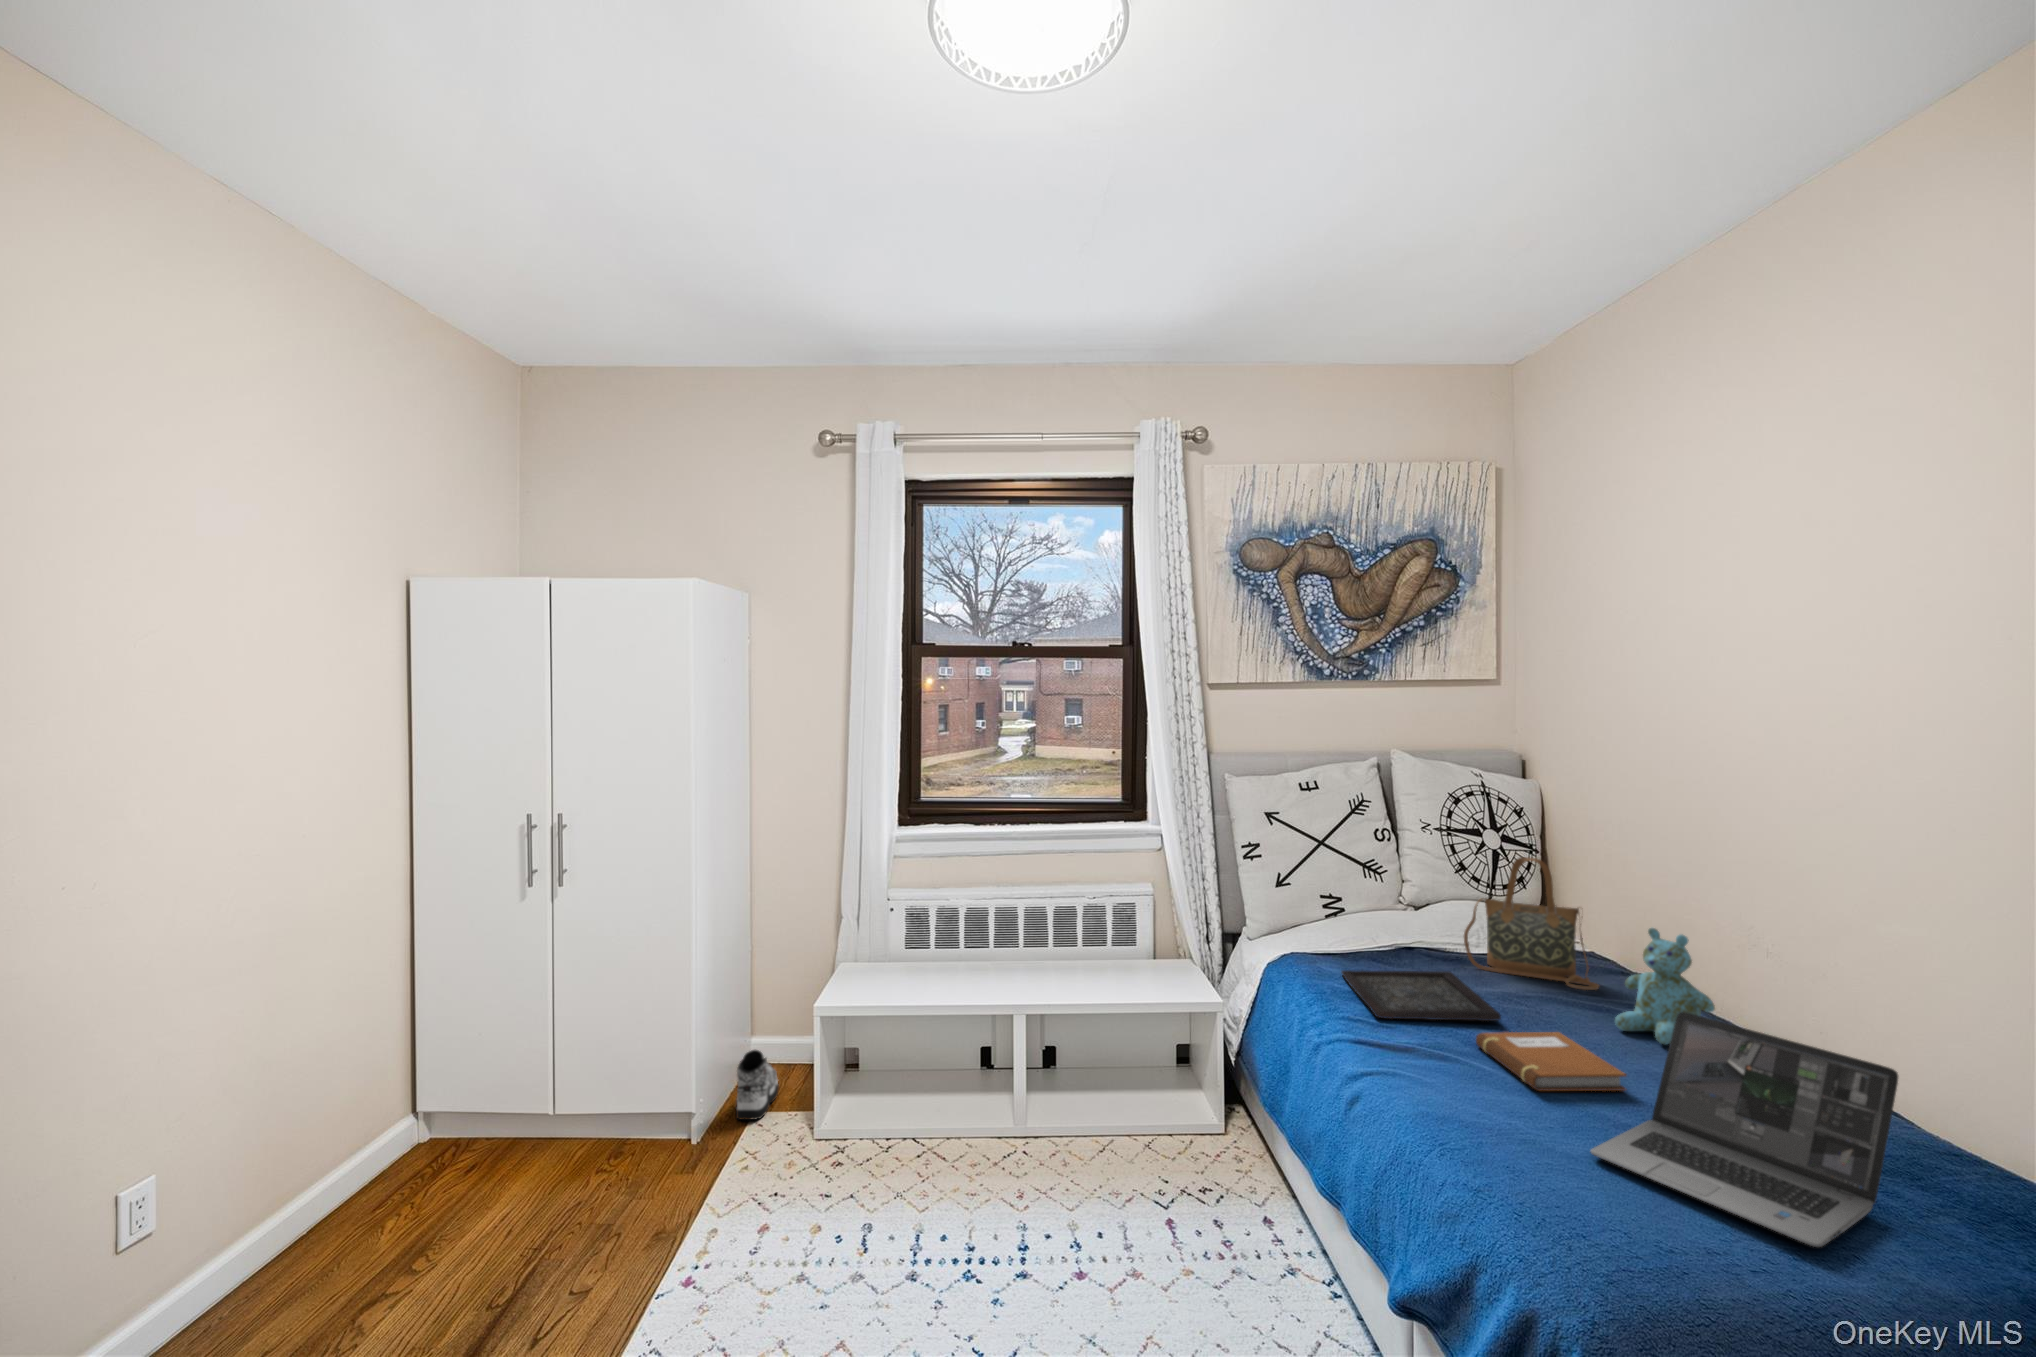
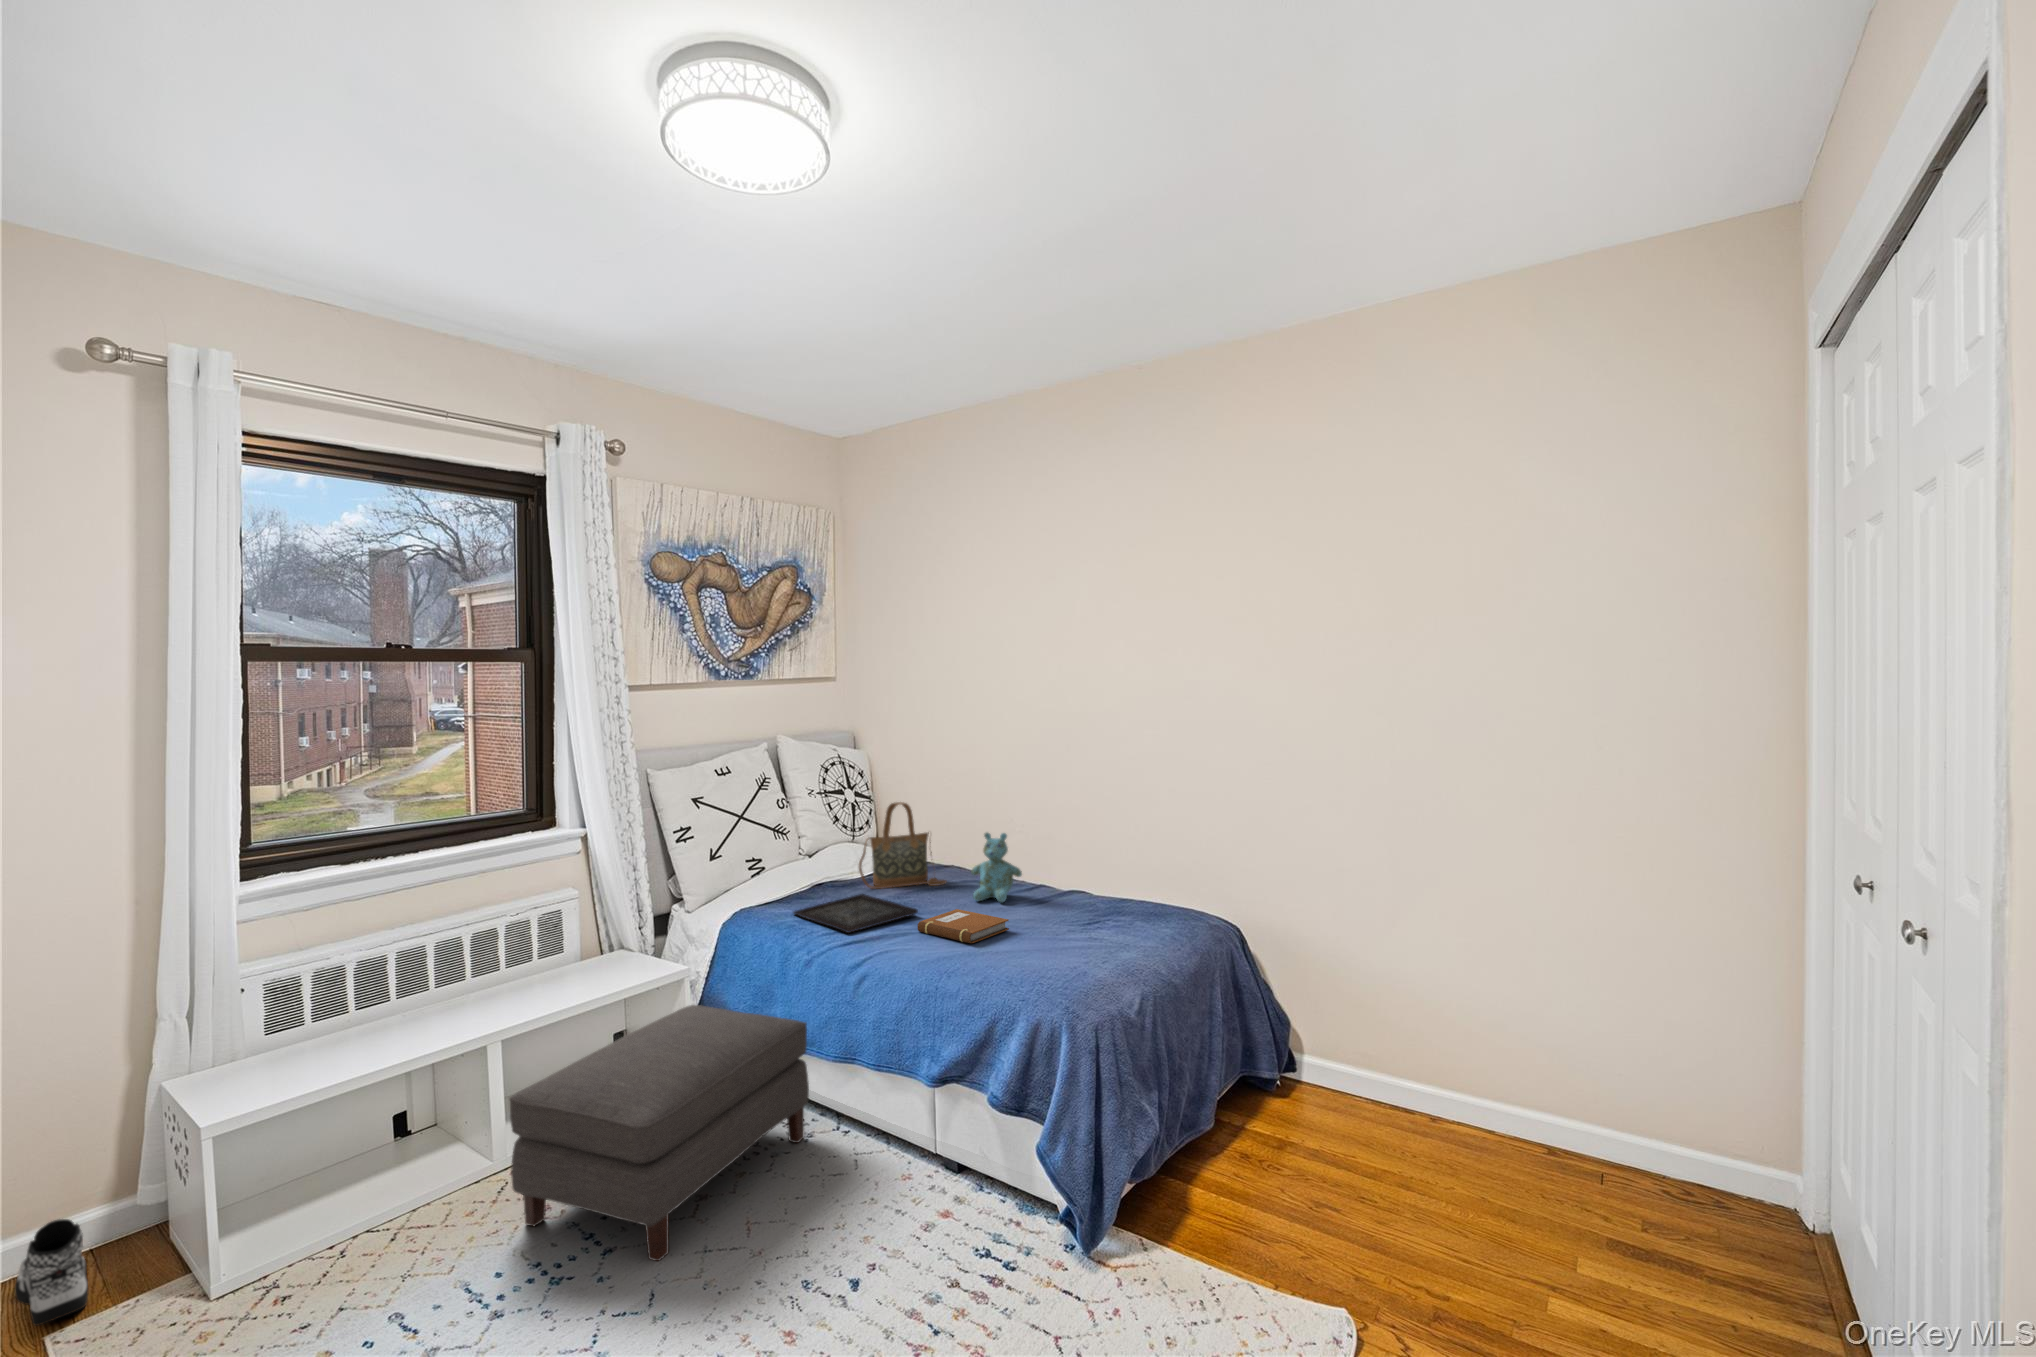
laptop: present [1591,1012,1898,1247] -> none [1024,871,1138,966]
ottoman: none [980,1045,1292,1311] -> present [509,1005,809,1261]

